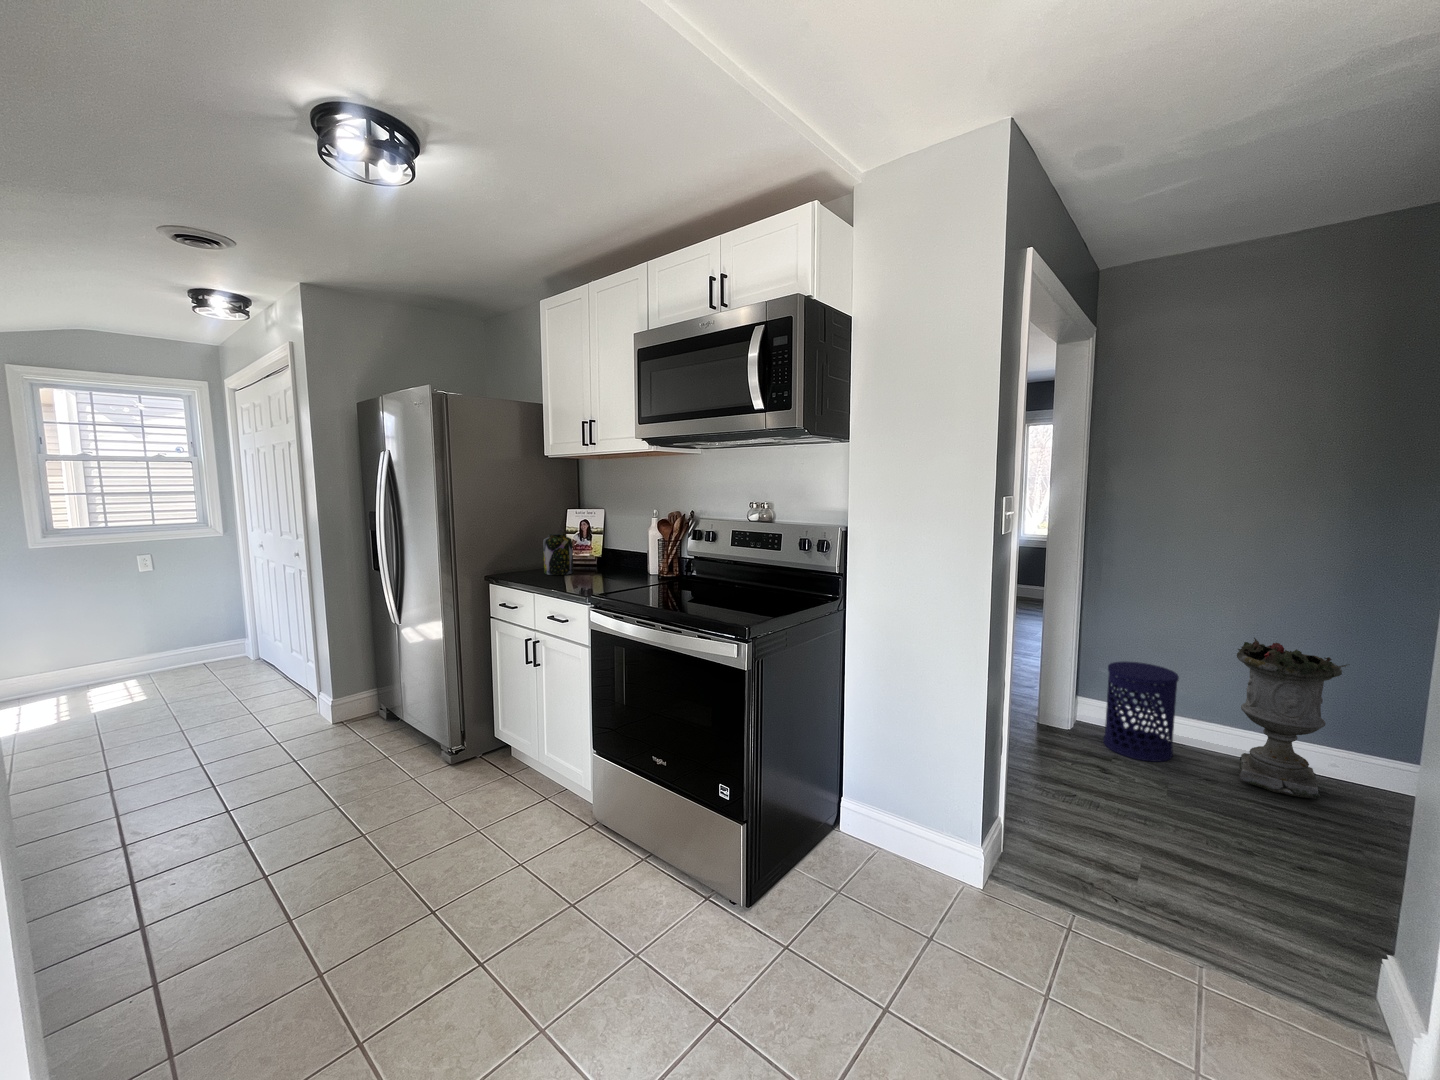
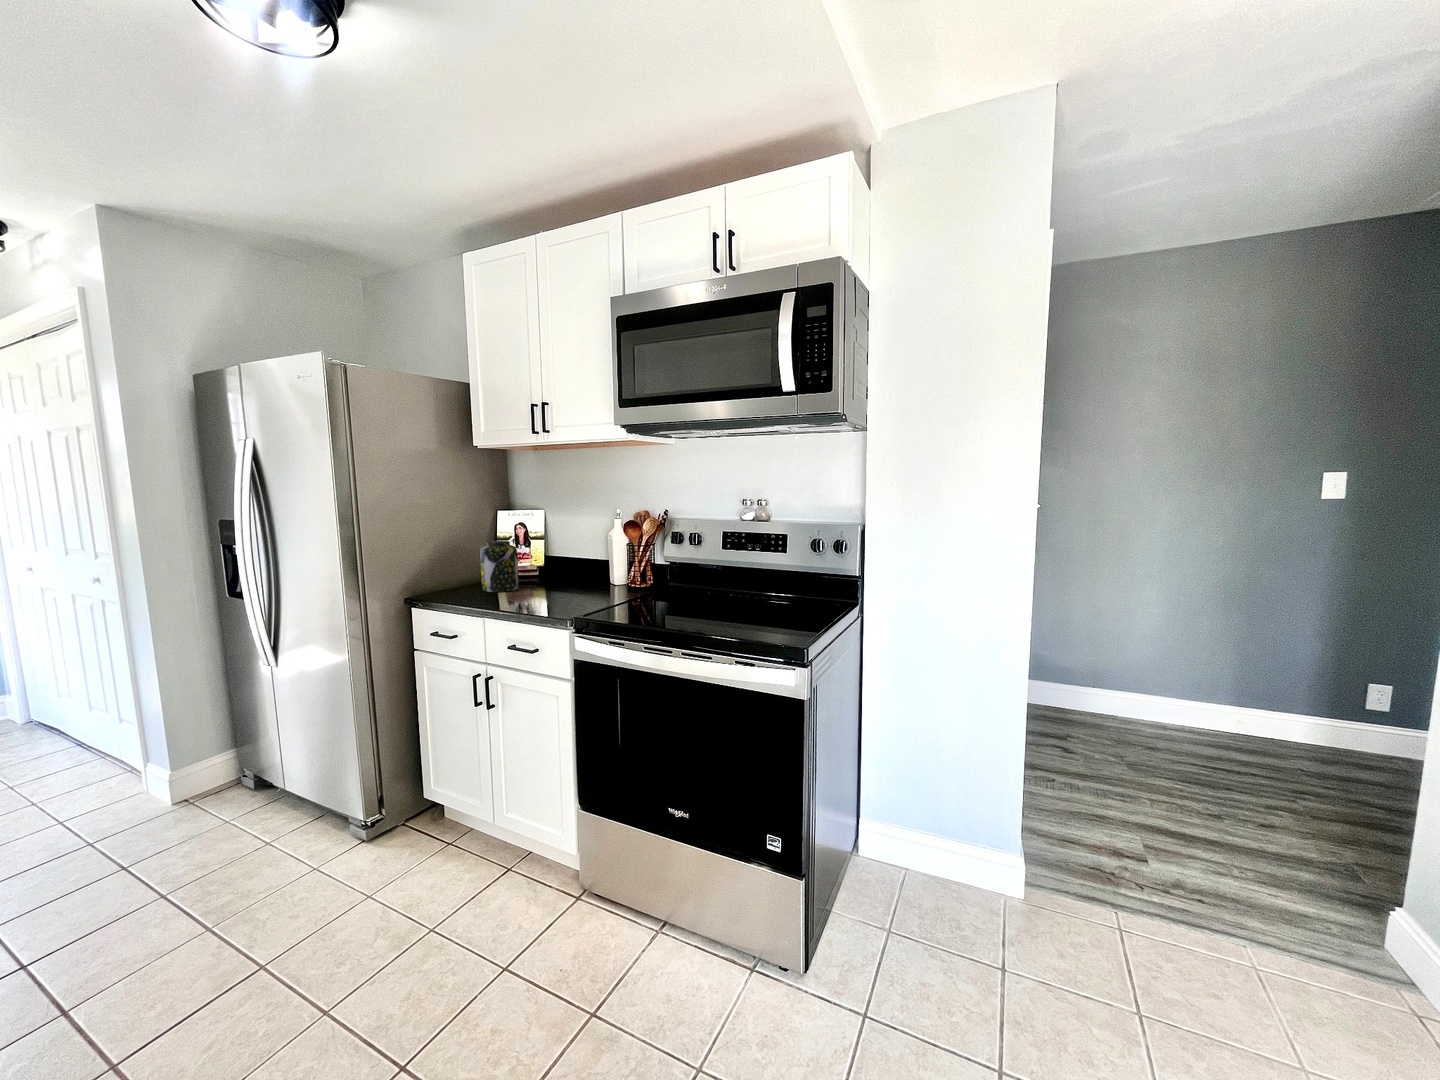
planter: present [1237,638,1349,799] -> none [1164,615,1263,756]
waste bin: present [1103,662,1179,762] -> none [1048,643,1115,736]

